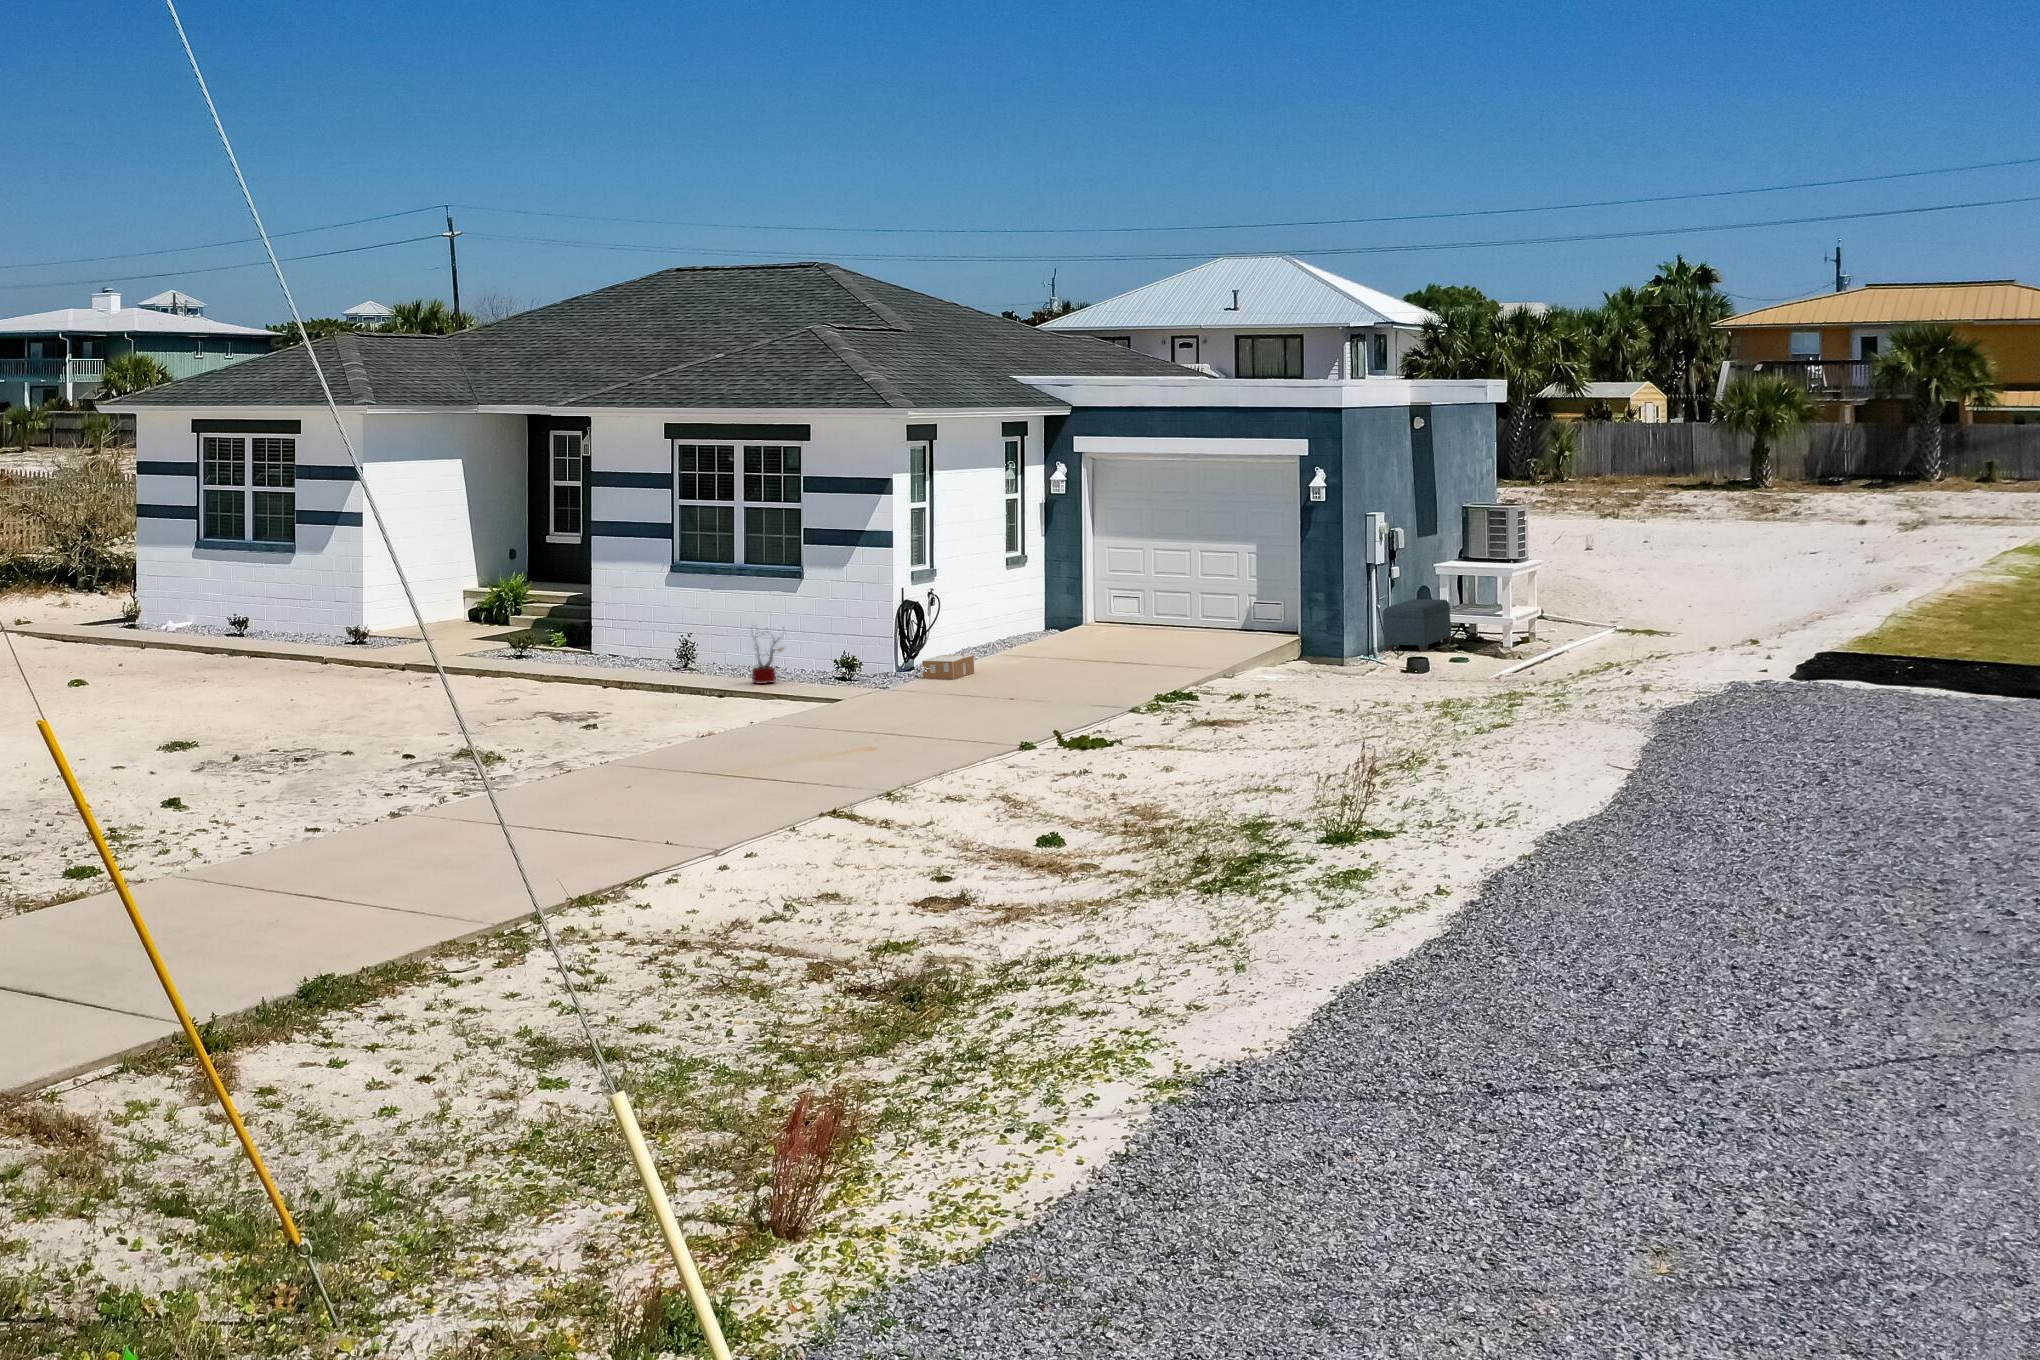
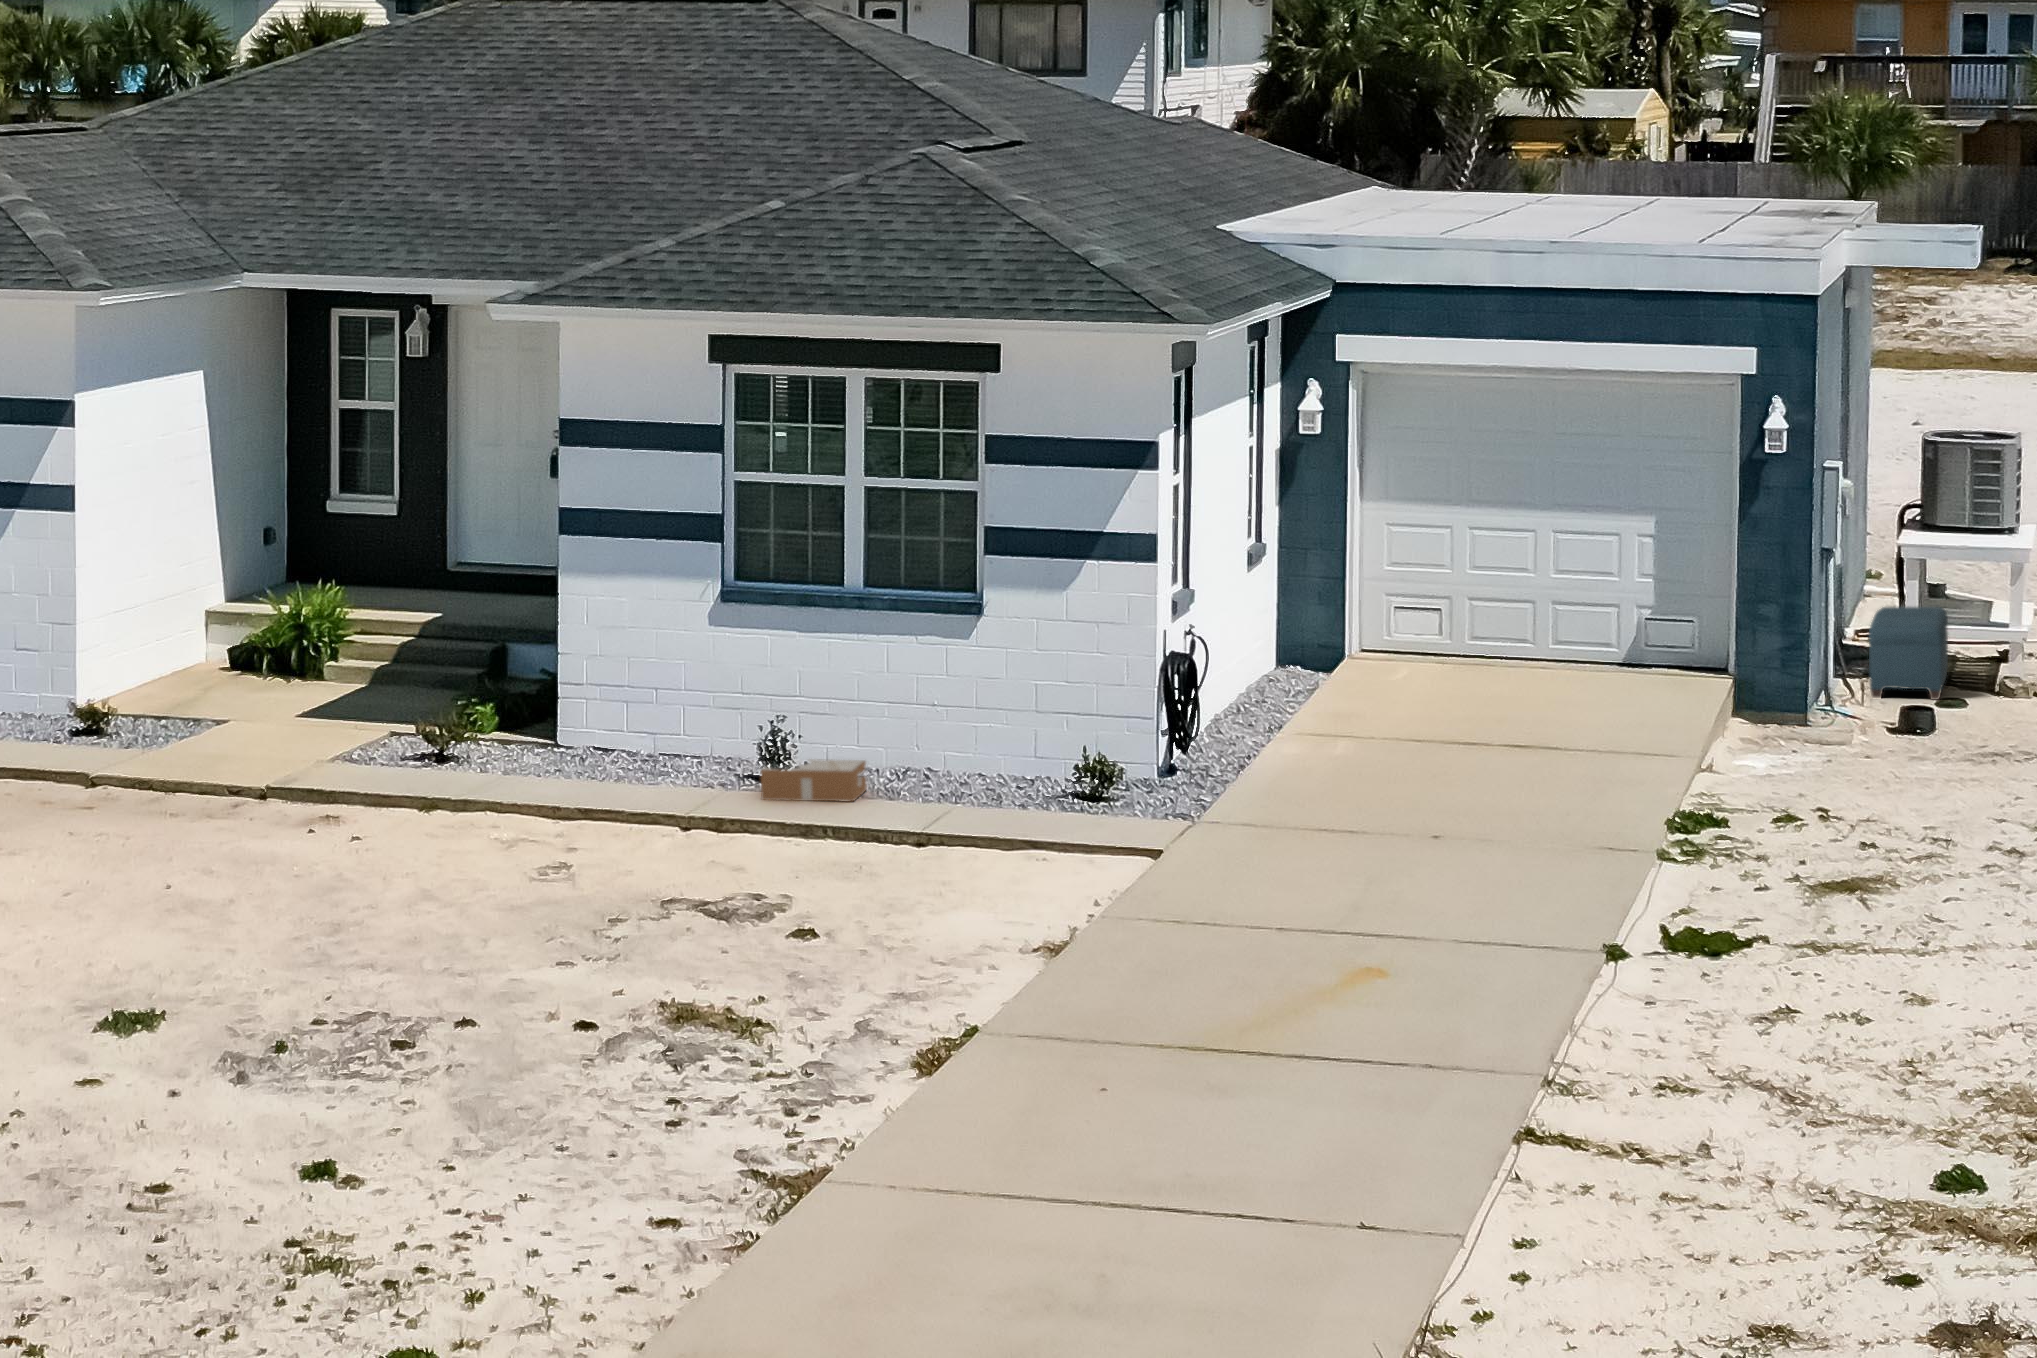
decorative plant: present [752,633,783,684] -> none [893,695,973,804]
cardboard box: present [922,655,974,679] -> present [761,759,866,802]

